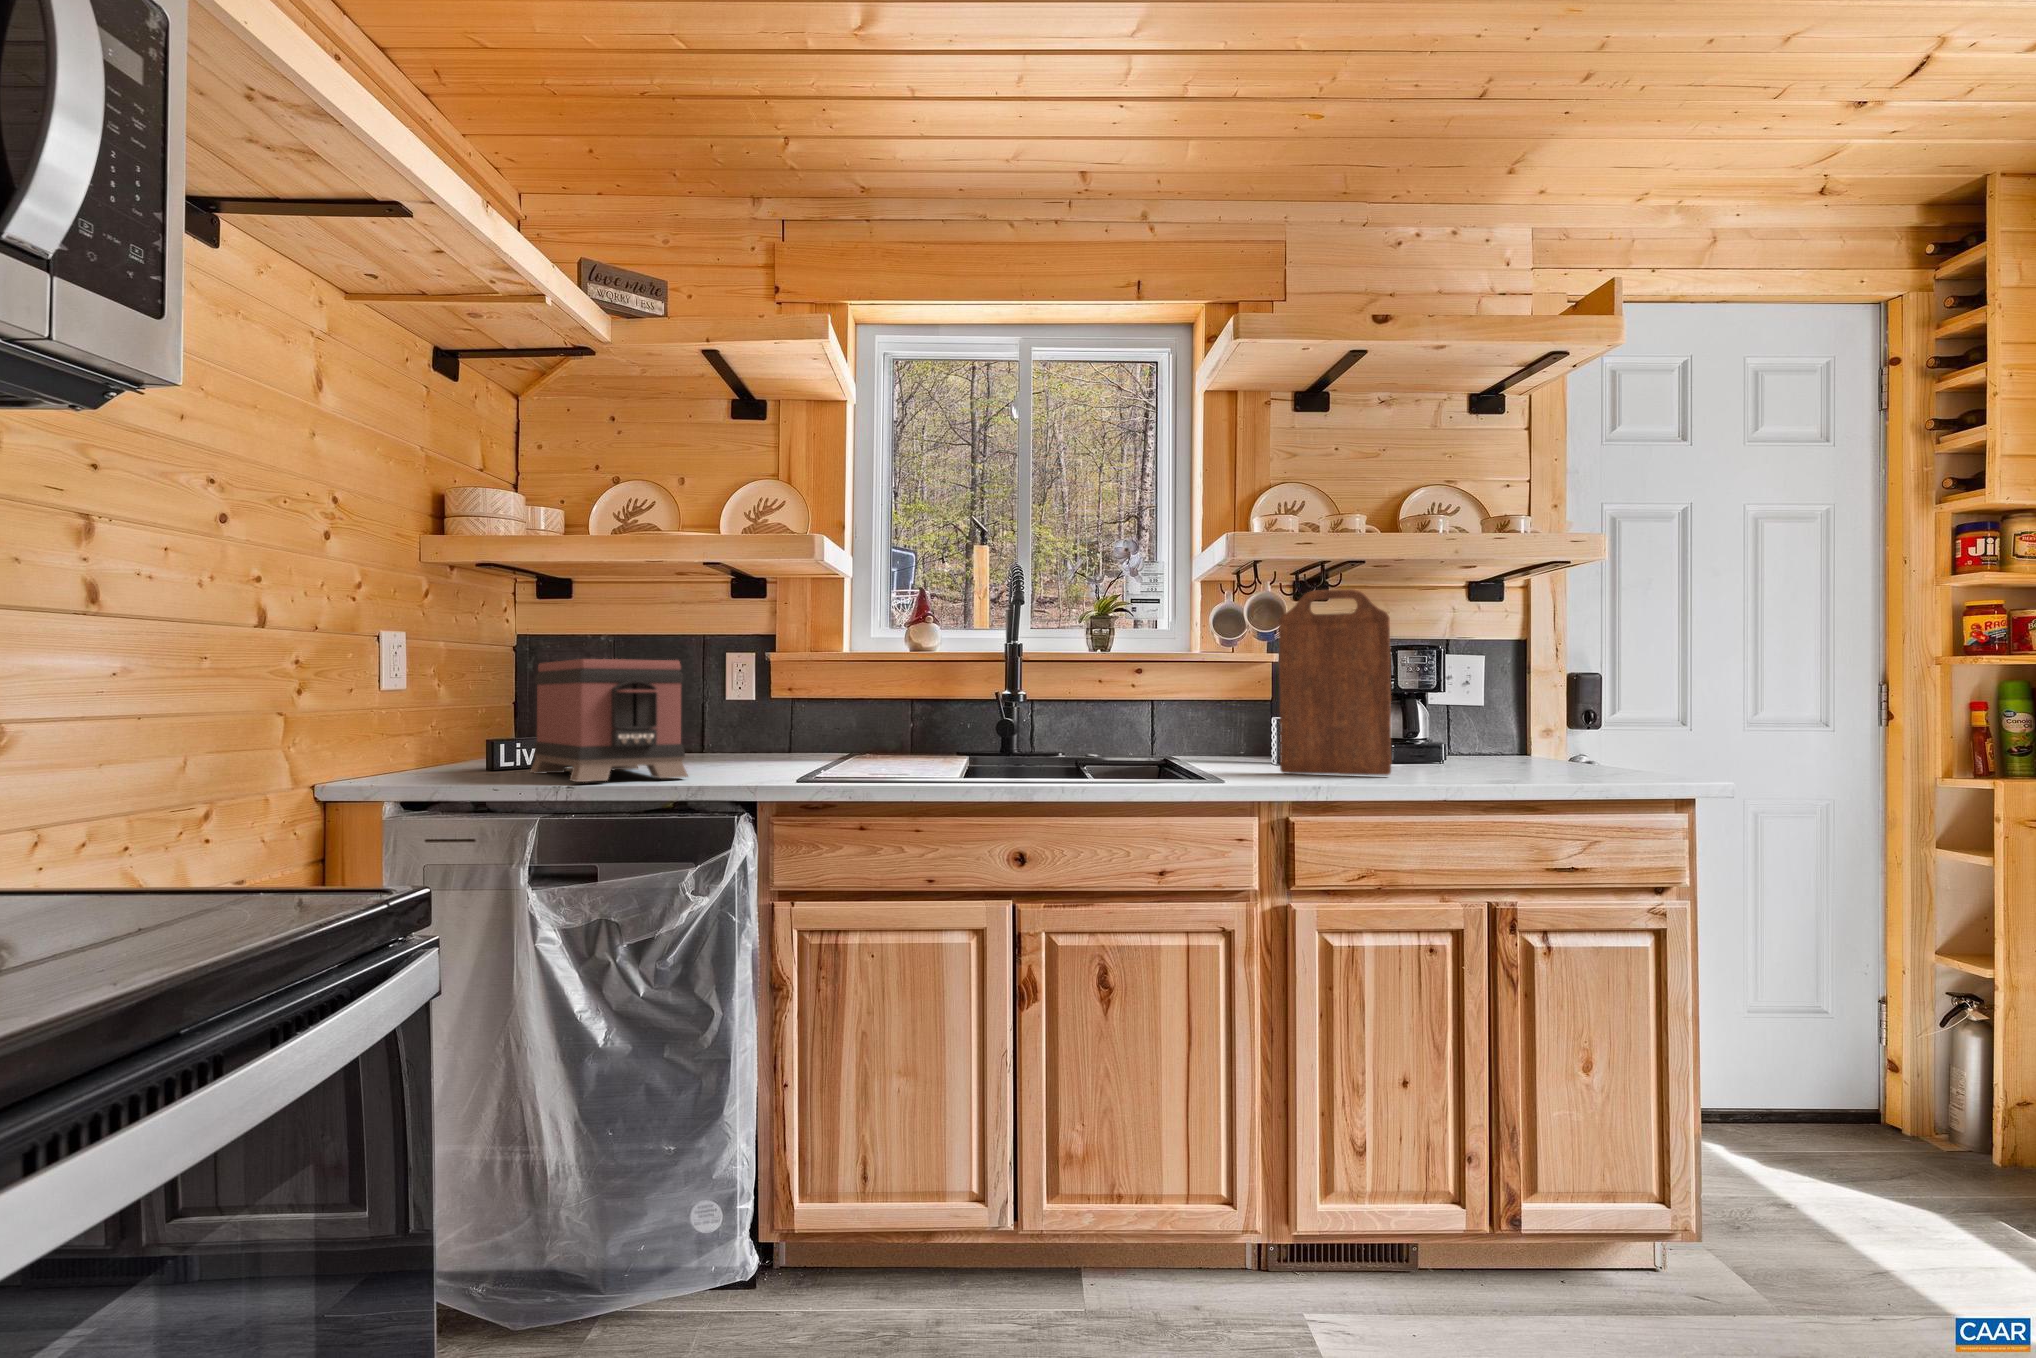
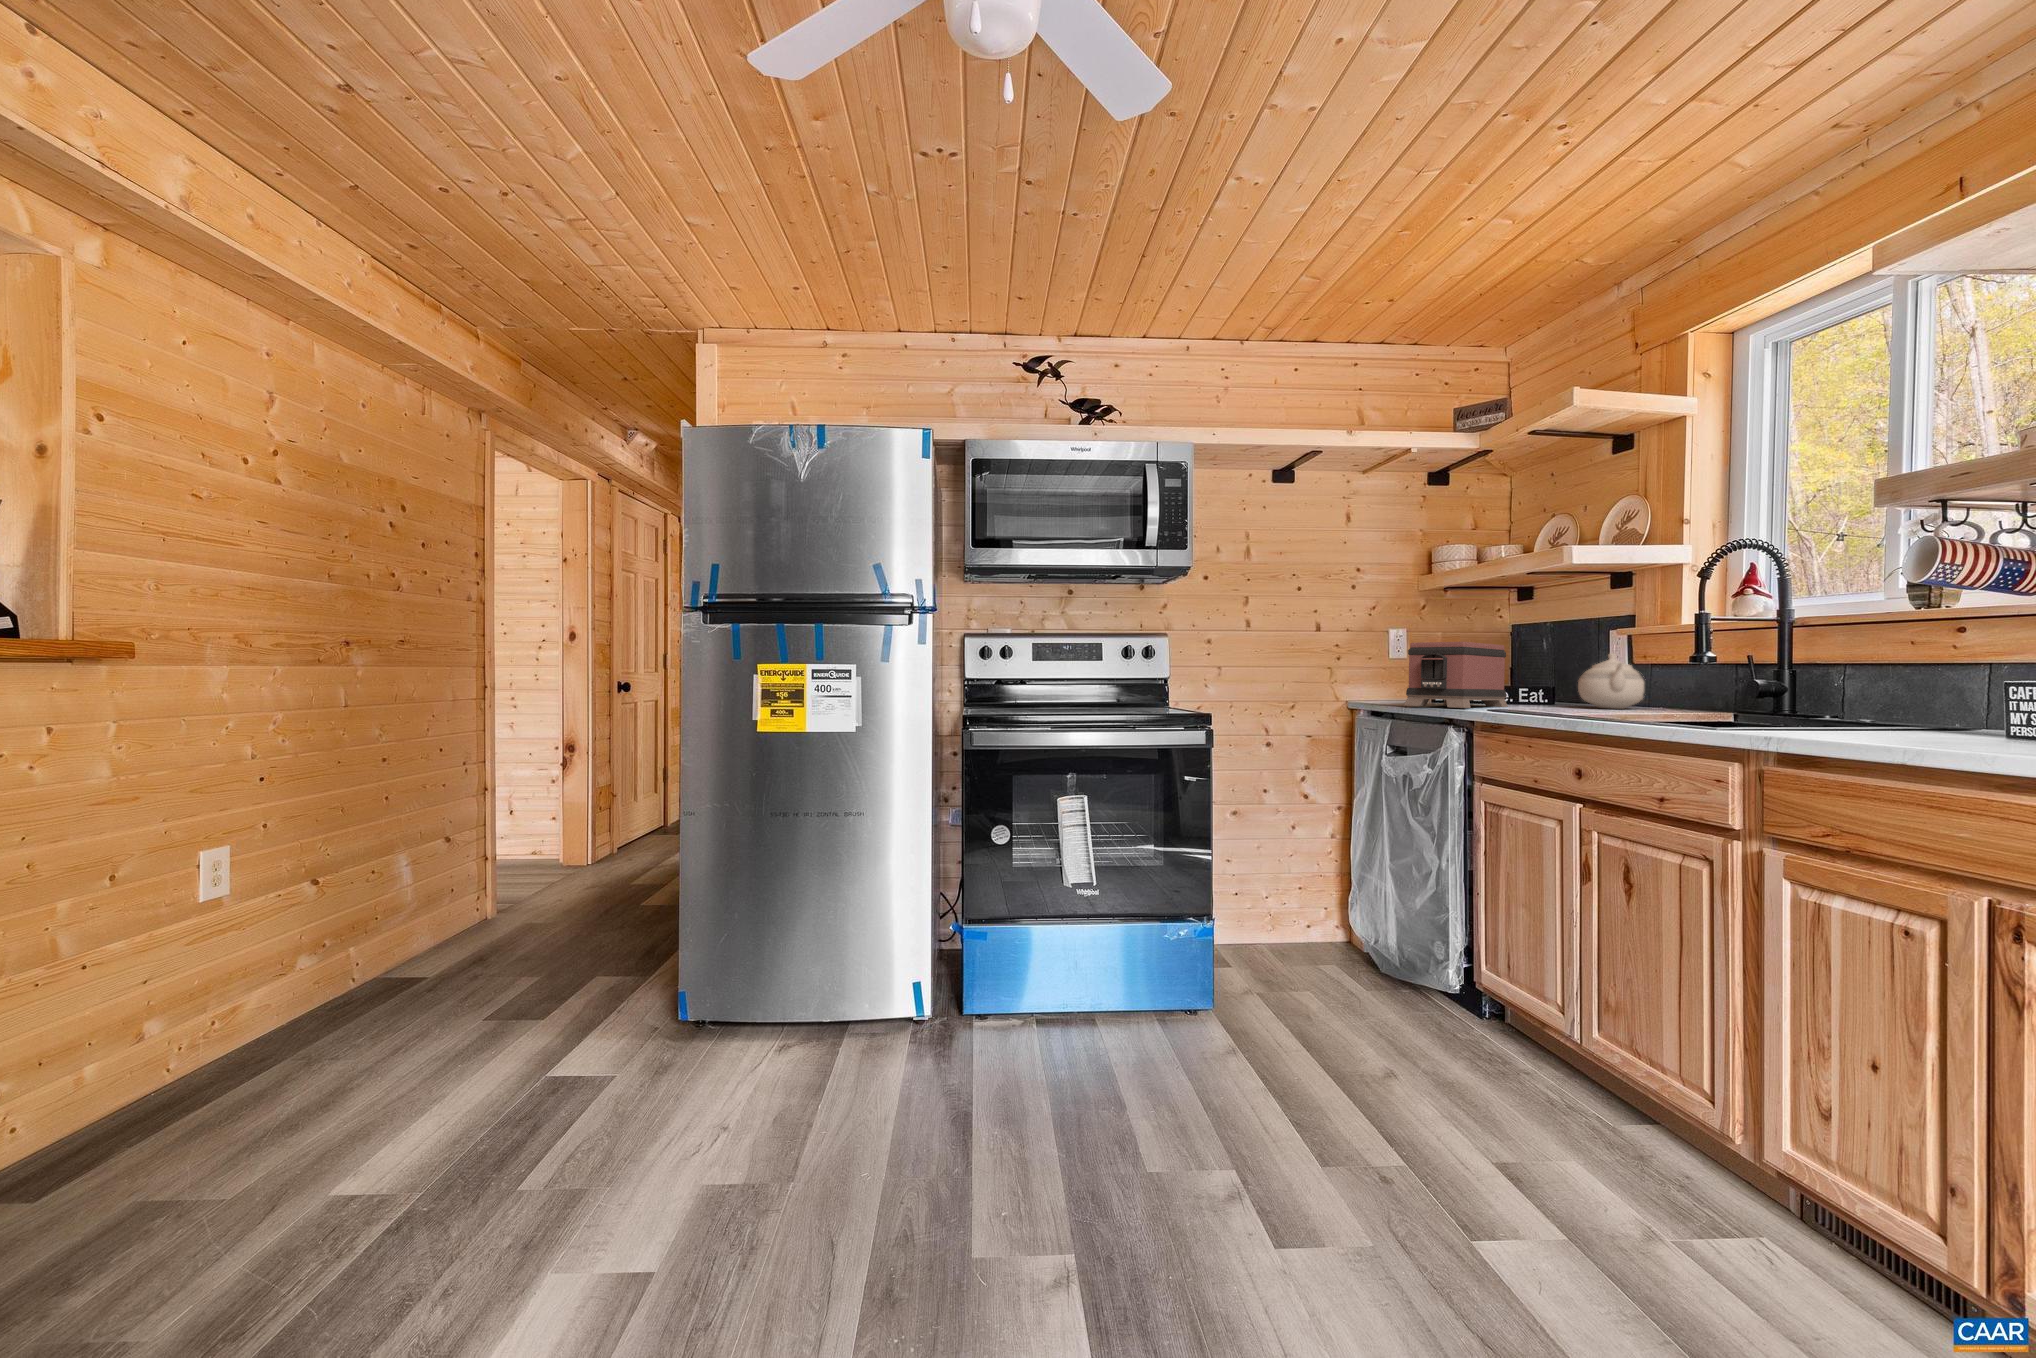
cutting board: present [1279,589,1391,775] -> none [1908,530,2009,746]
teapot: none [696,679,786,759] -> present [1578,653,1644,709]

